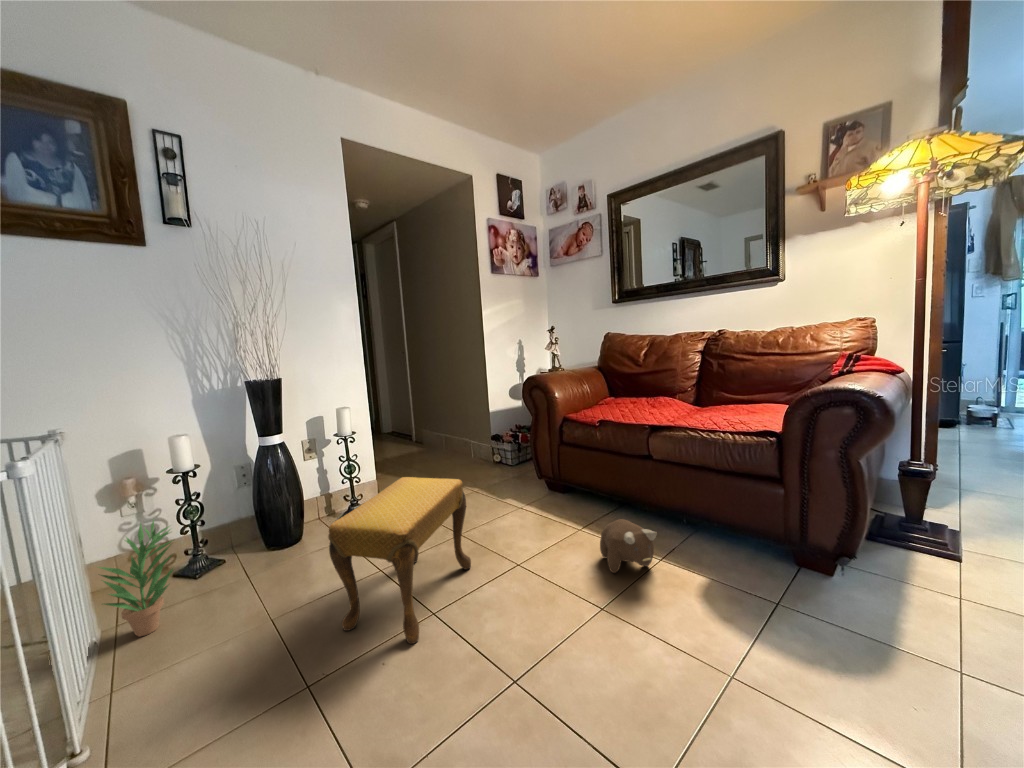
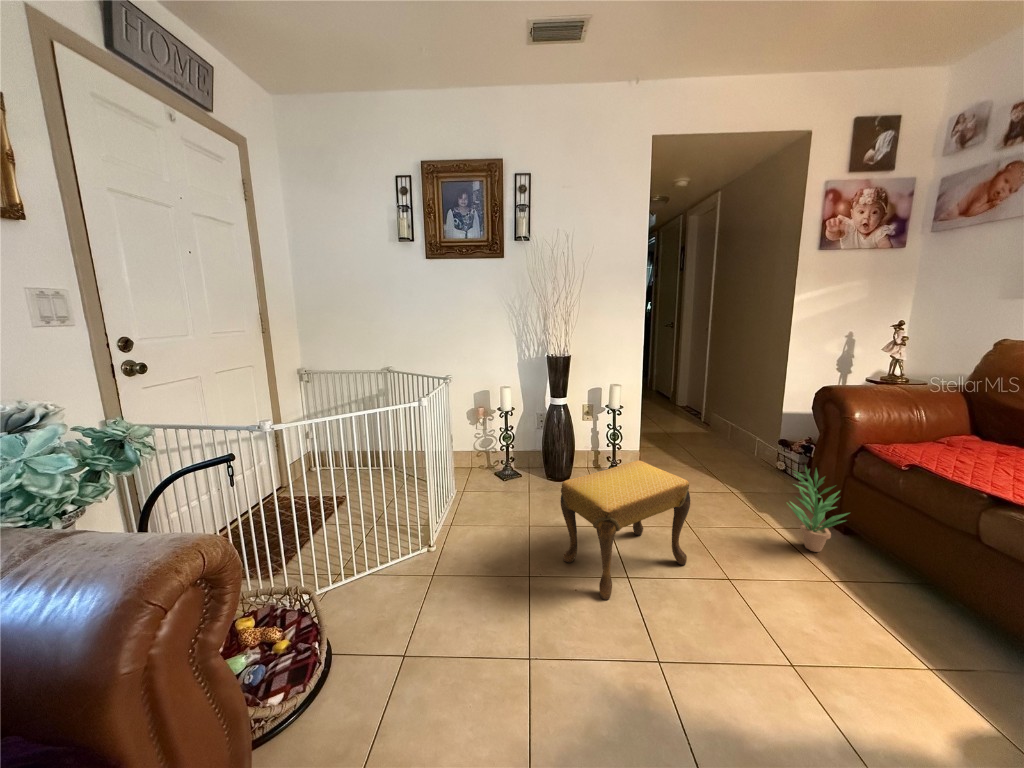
plush toy: present [600,519,657,573] -> none [856,603,951,688]
potted plant: present [99,520,173,637] -> present [789,466,848,552]

